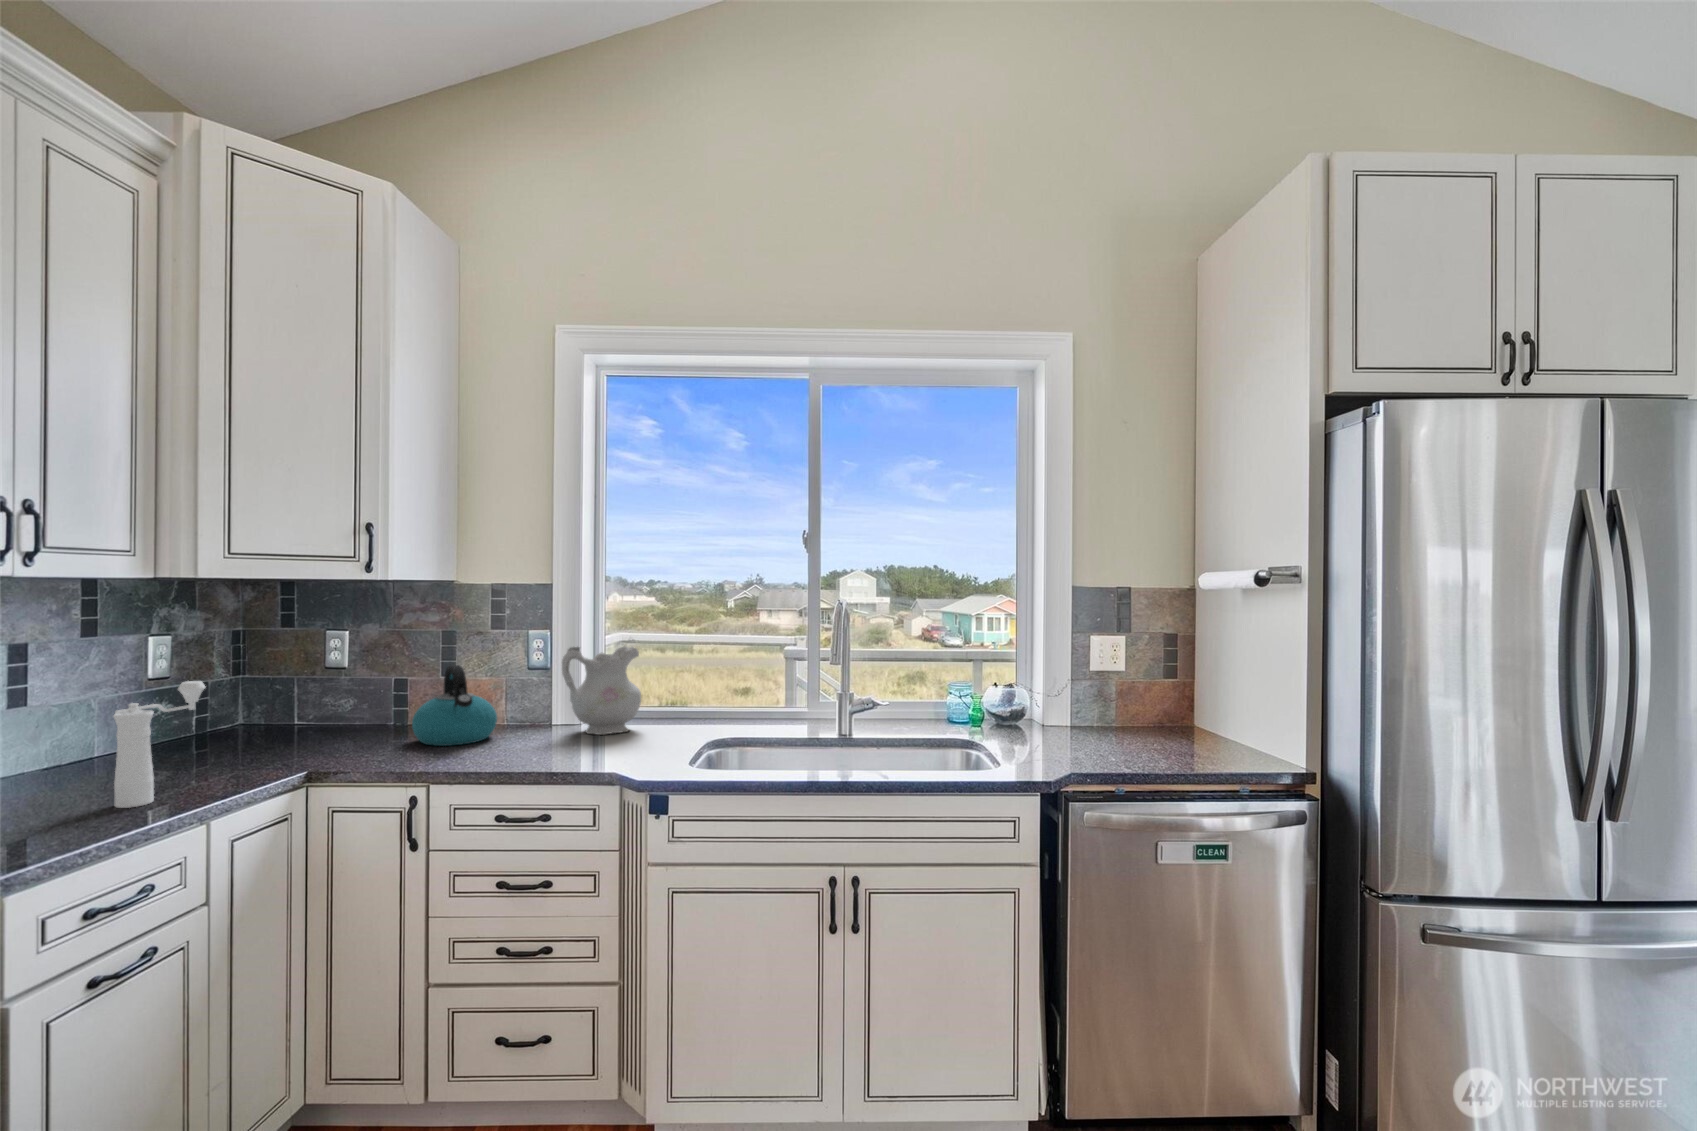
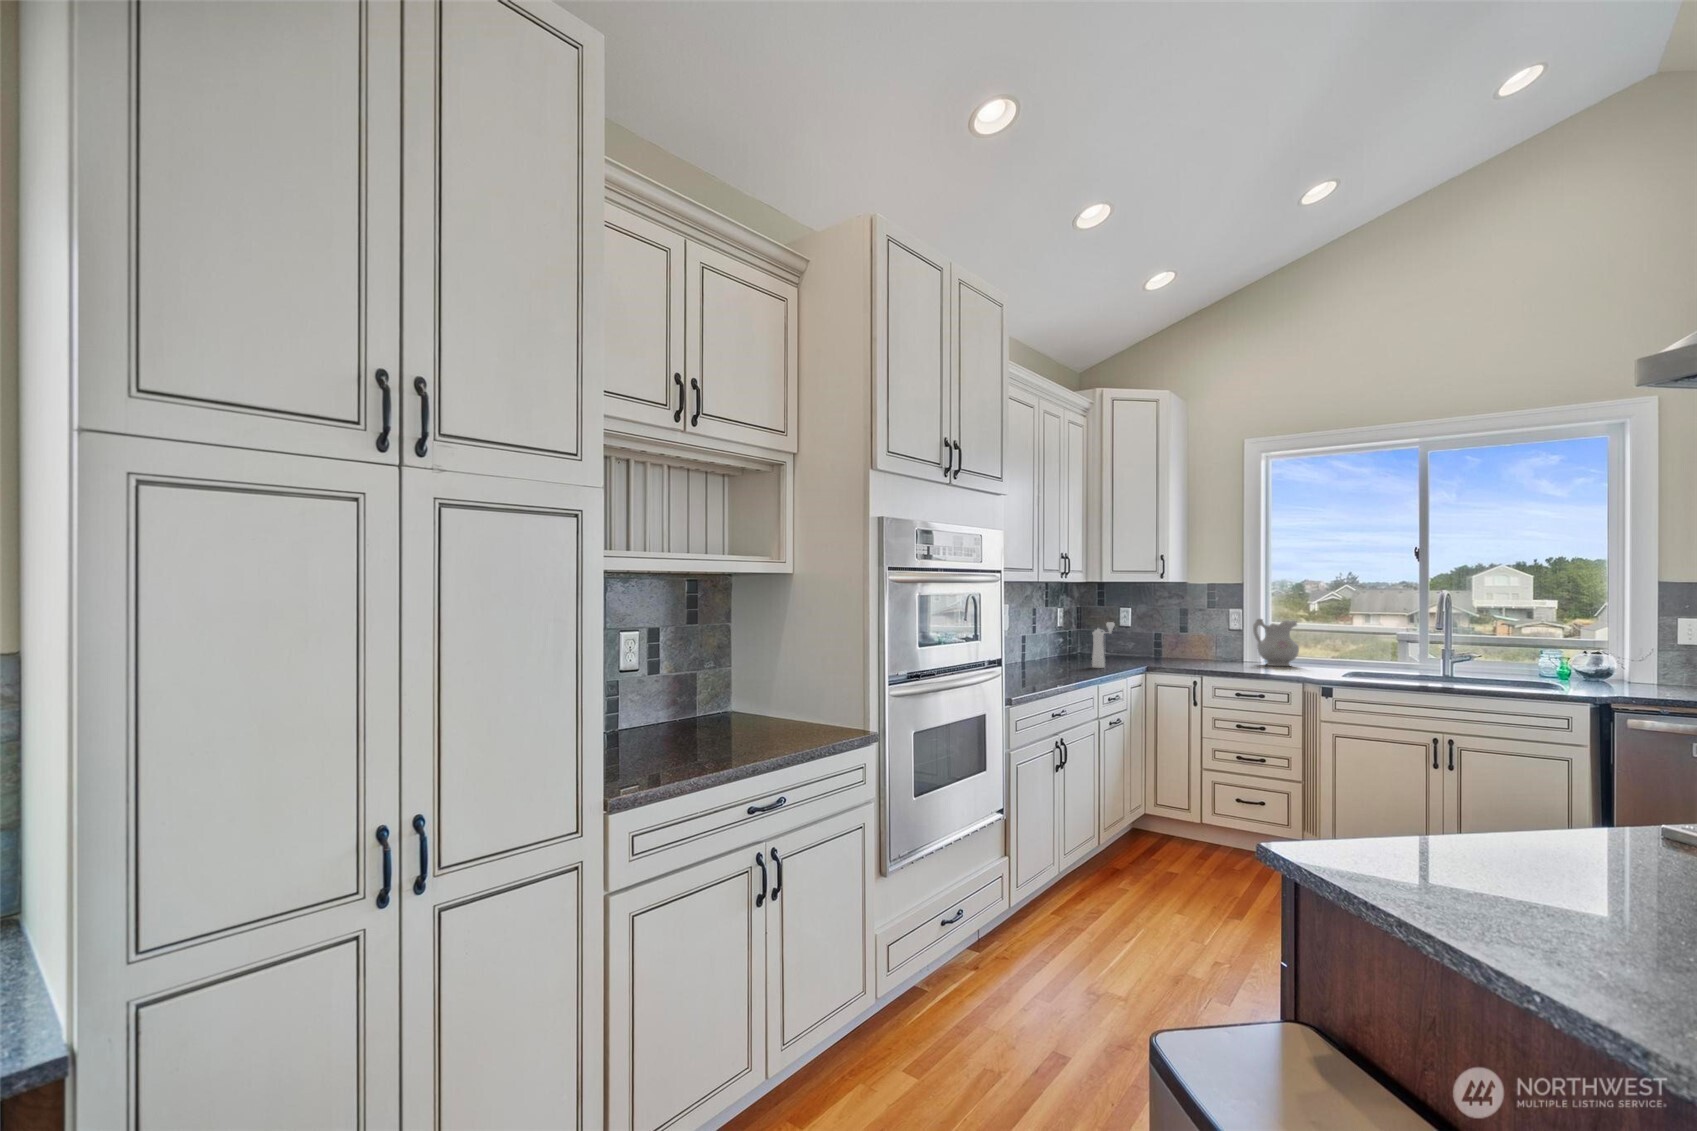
kettle: present [412,665,497,746] -> none [1176,625,1219,664]

